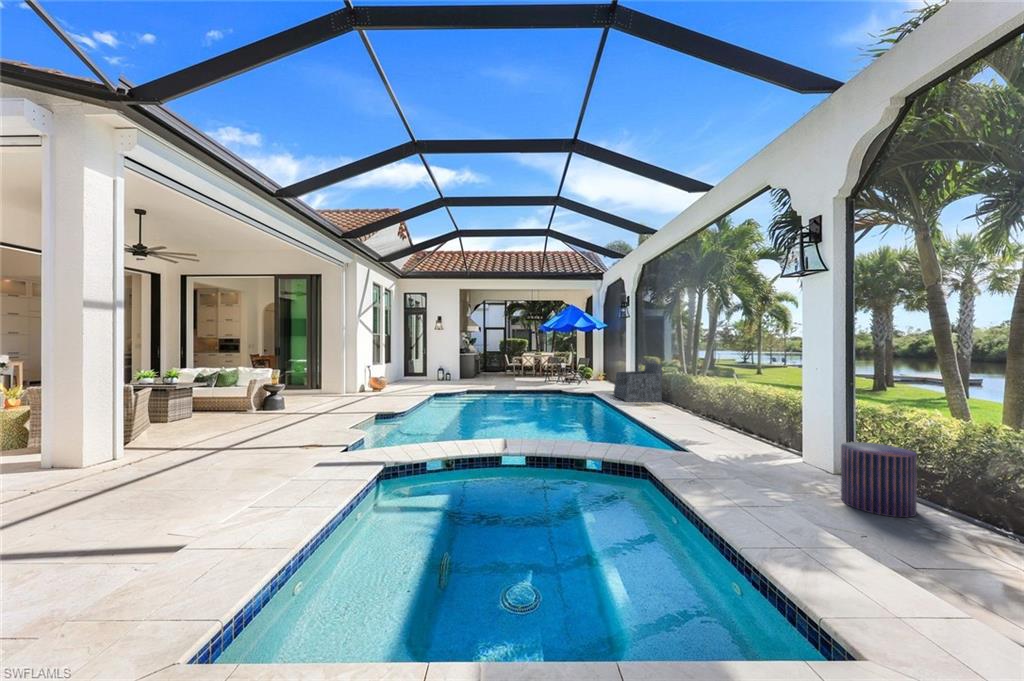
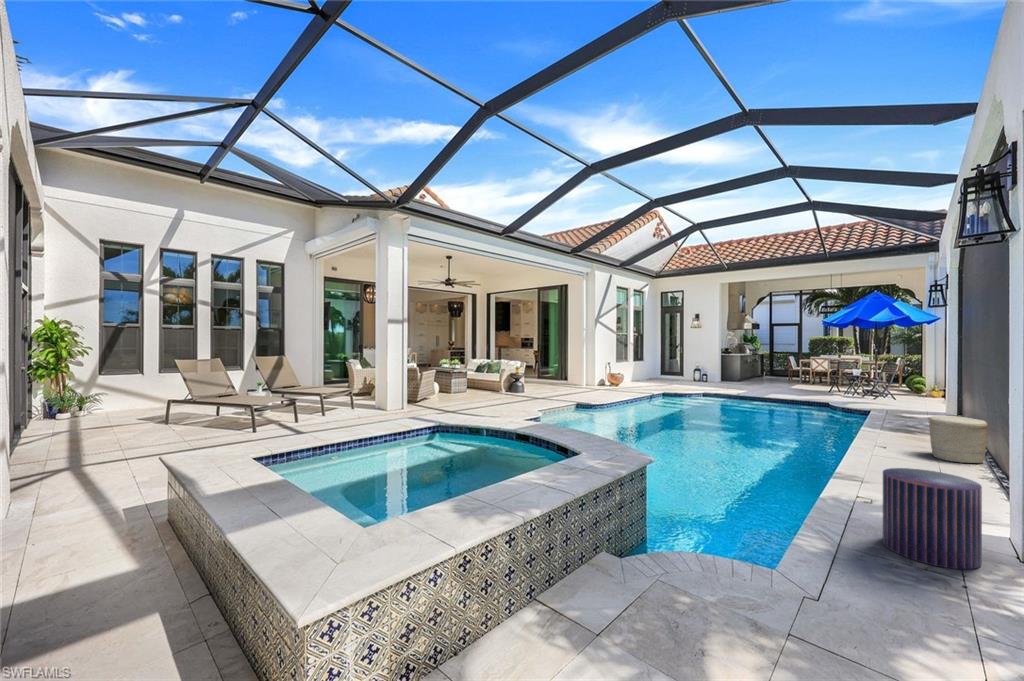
armchair: present [614,363,662,402] -> none [889,370,965,427]
woven basket: none [698,395,730,428] -> present [929,416,988,463]

